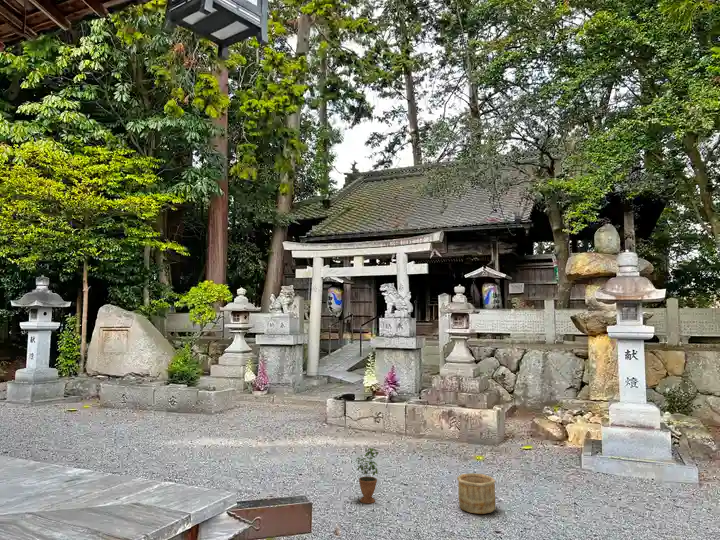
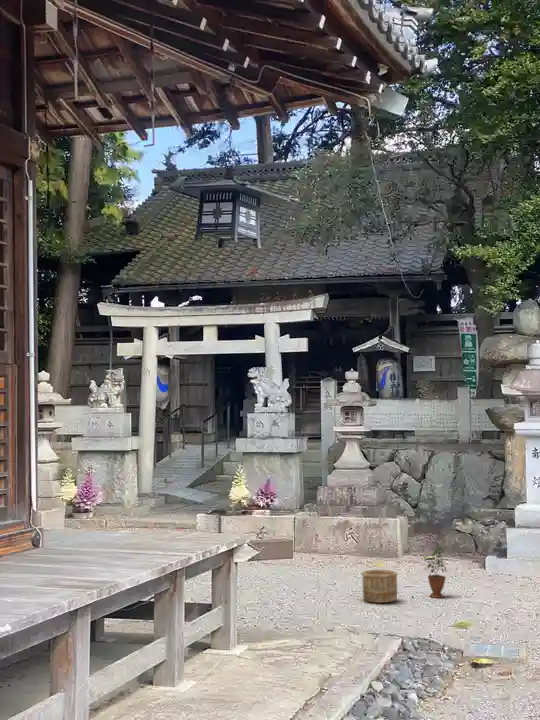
potted plant: present [356,448,378,503] -> present [425,547,446,598]

